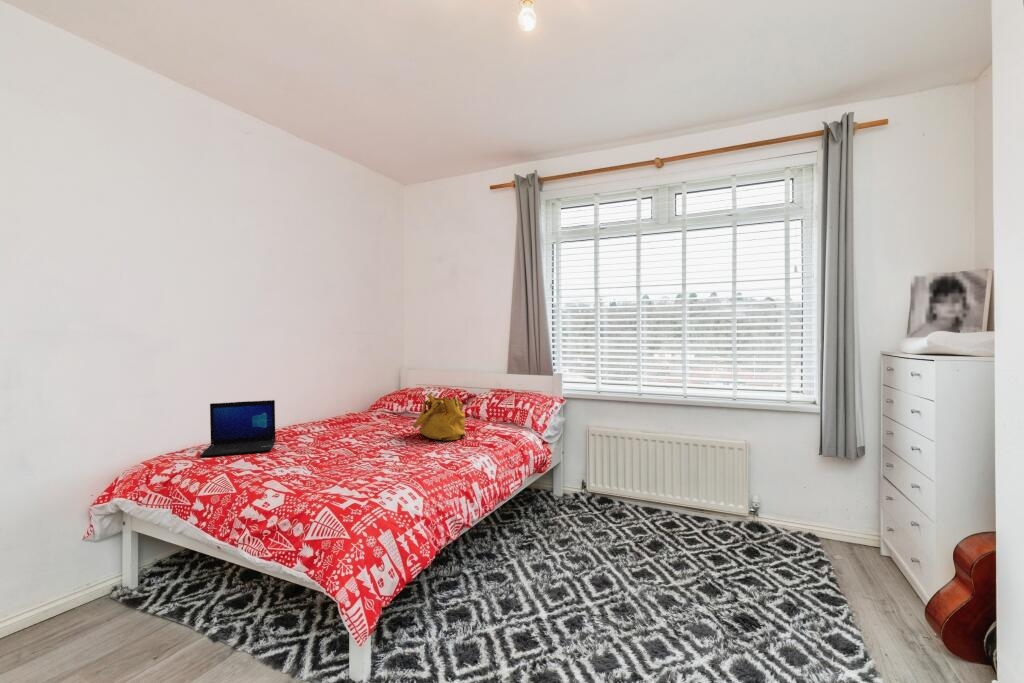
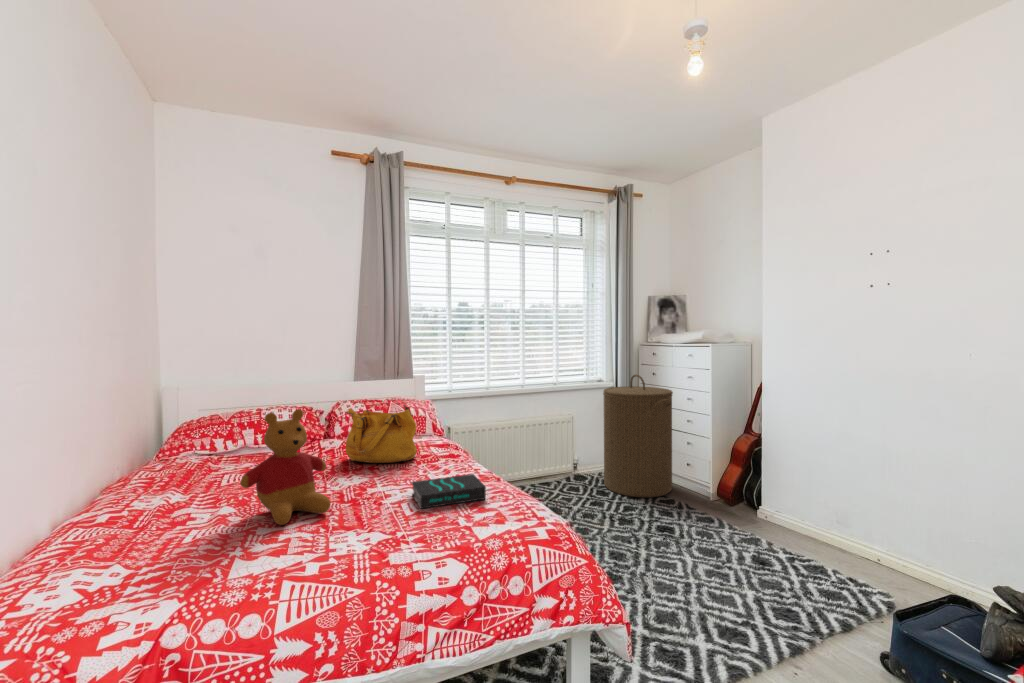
stuffed bear: none [290,386,345,454] -> present [240,409,330,525]
laundry hamper: none [757,397,876,586] -> present [603,374,673,498]
laptop: present [200,400,276,457] -> none [39,451,226,590]
book: none [349,450,412,474] -> present [412,474,486,509]

